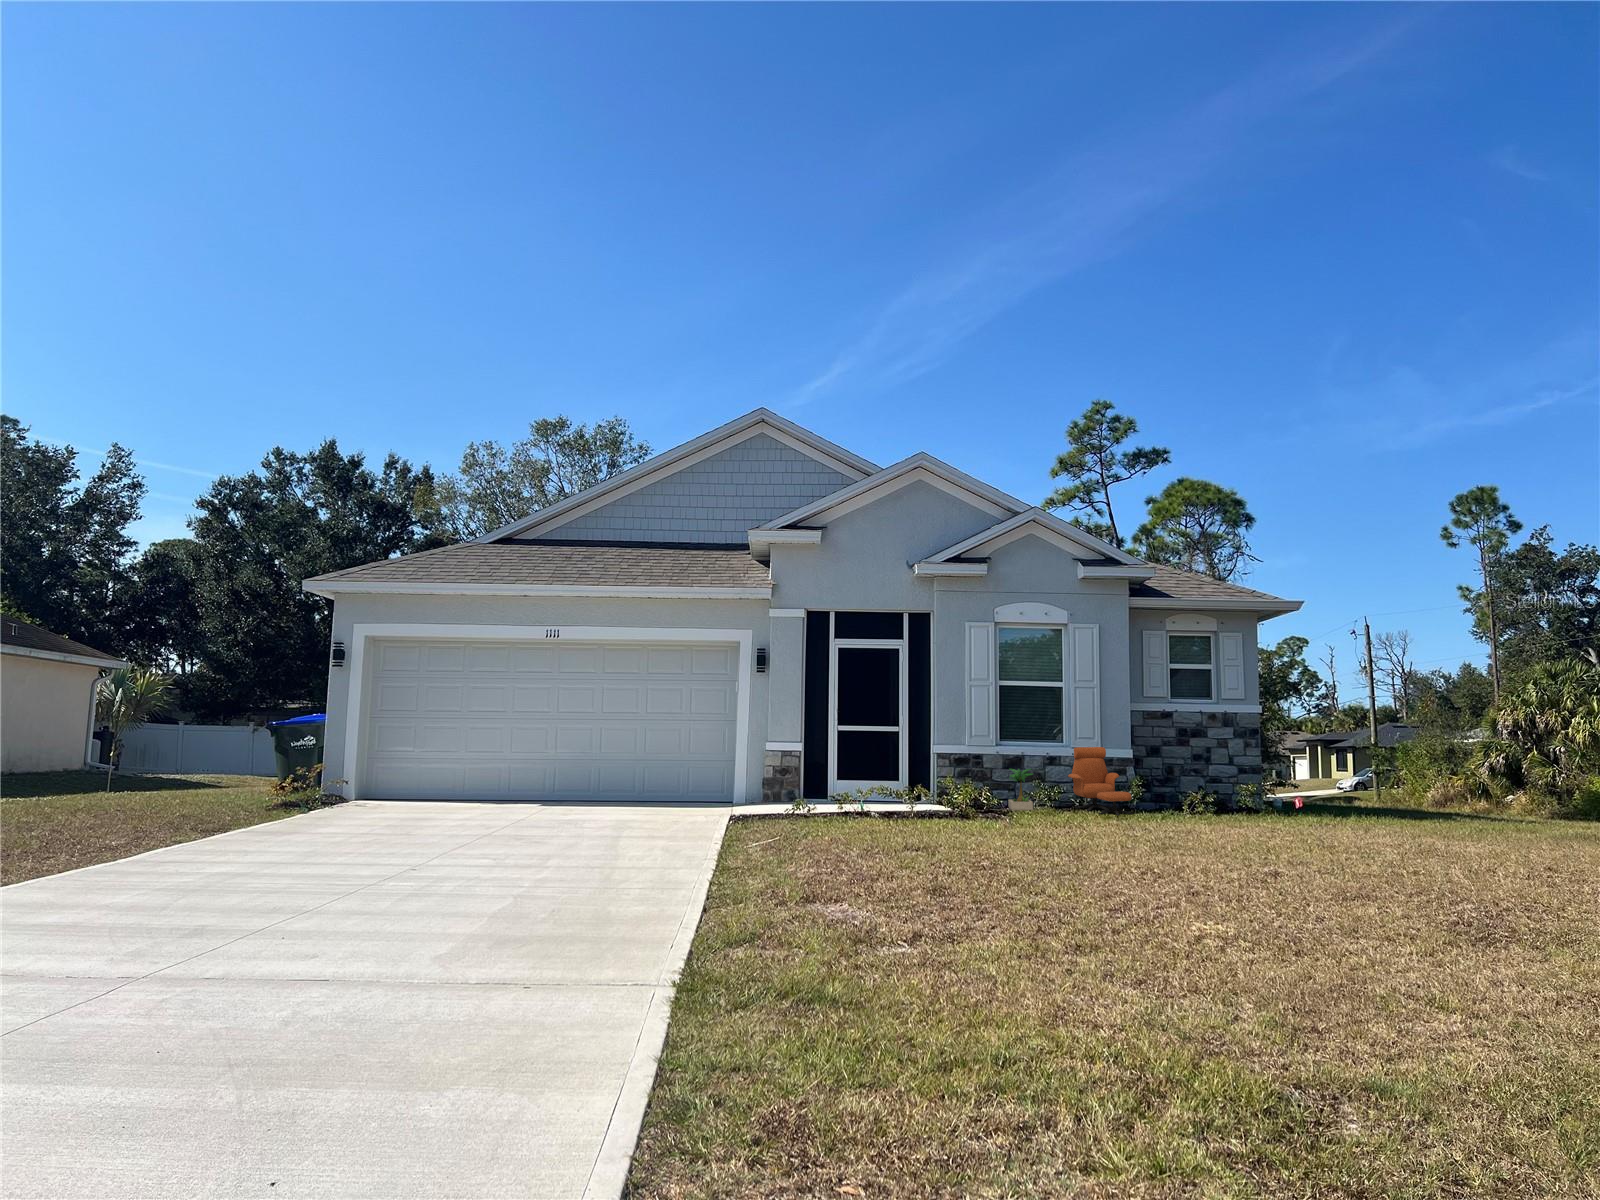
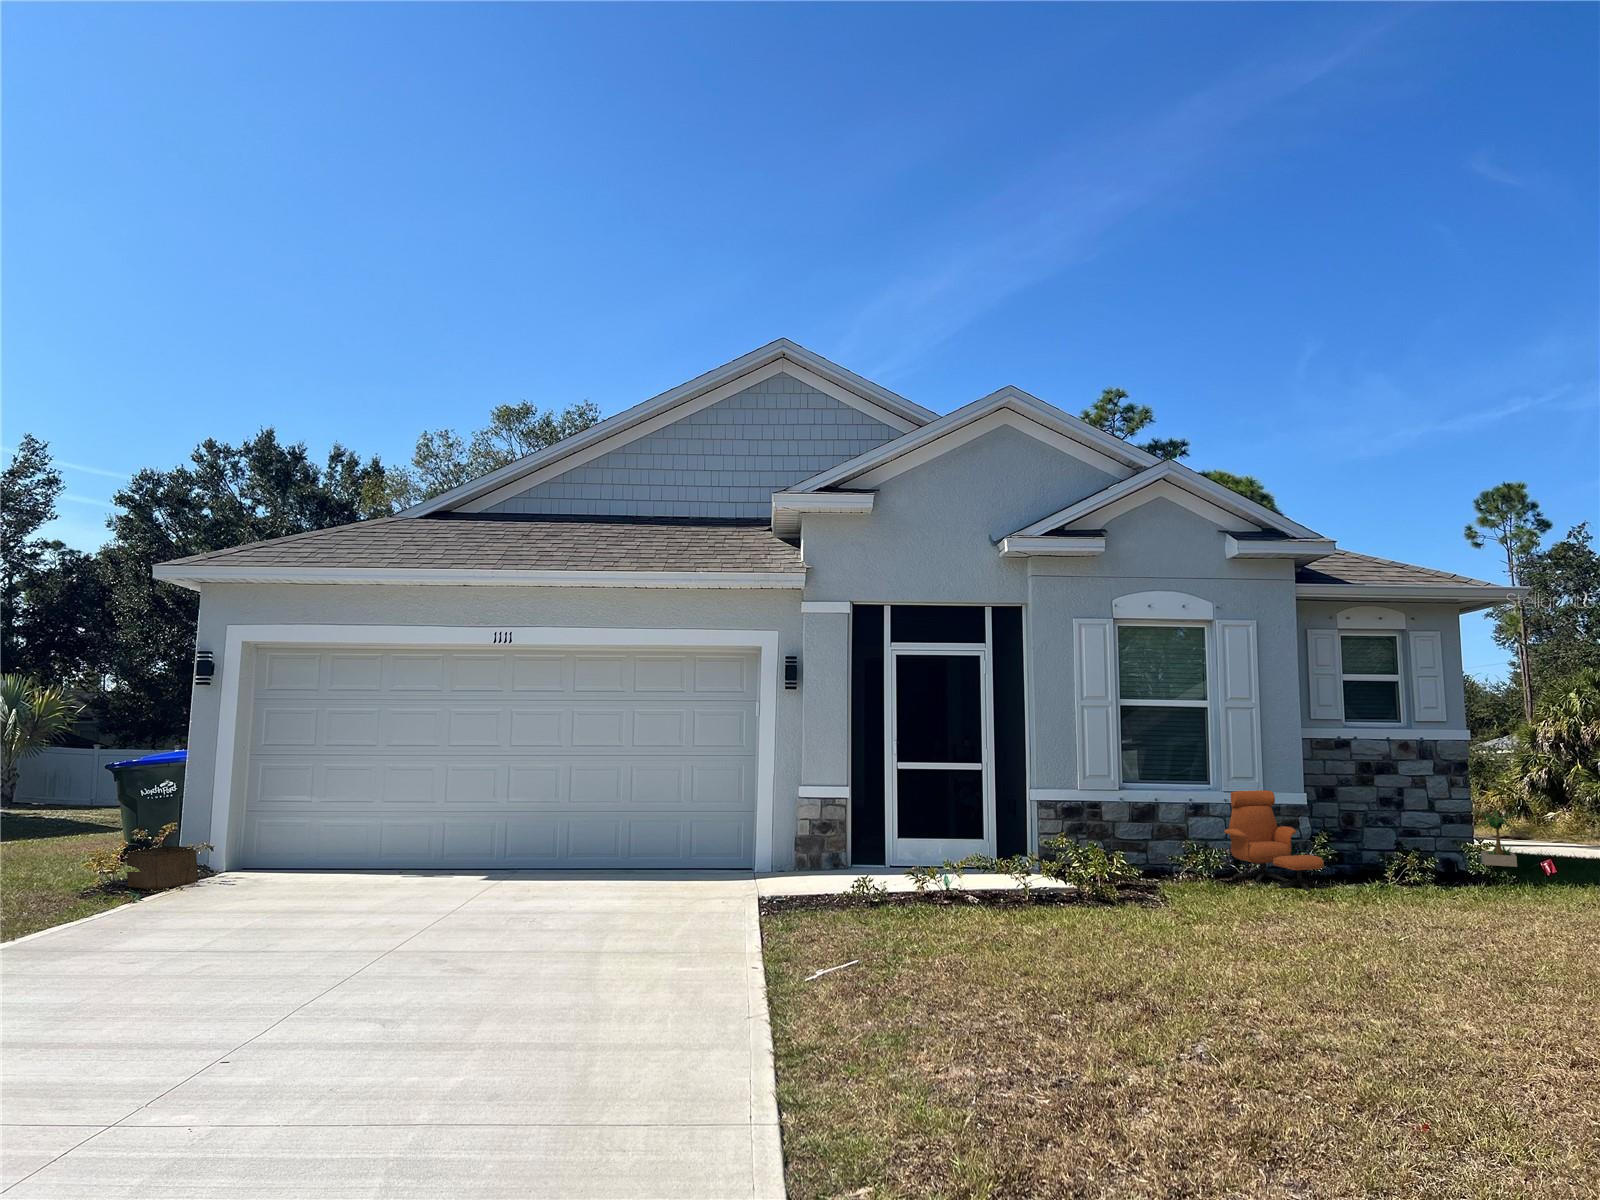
potted plant: present [1008,769,1033,810] -> present [1477,812,1517,867]
storage bin: none [288,782,337,811] -> present [126,846,198,890]

